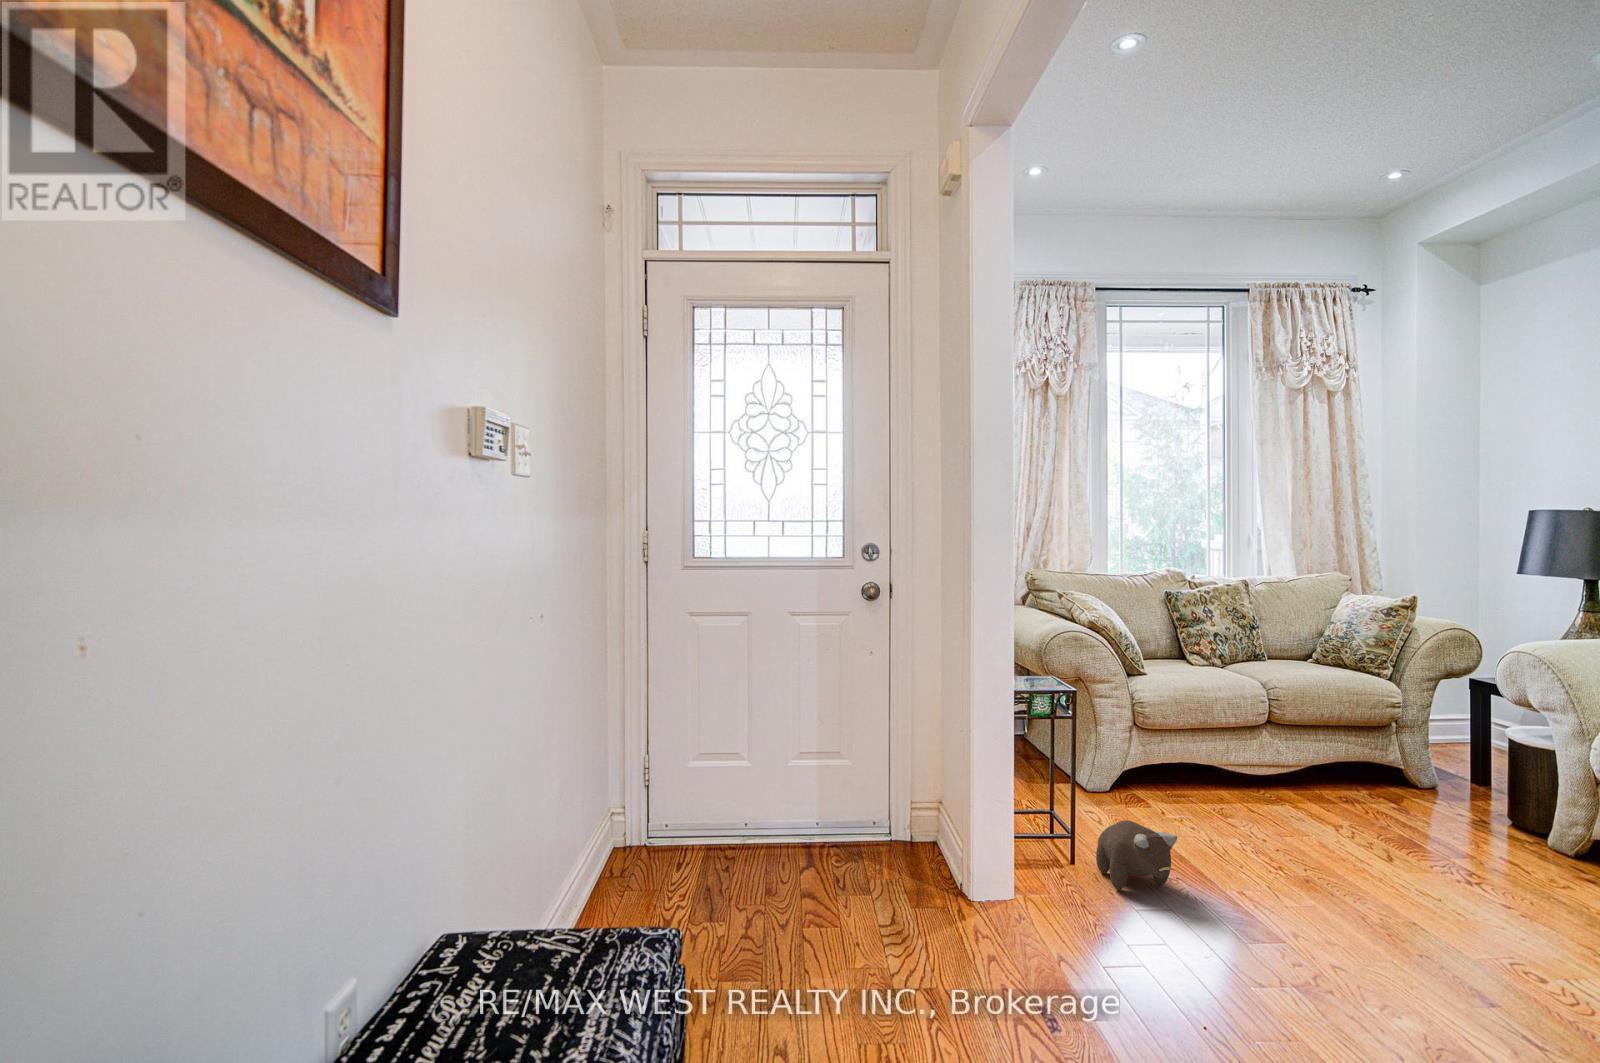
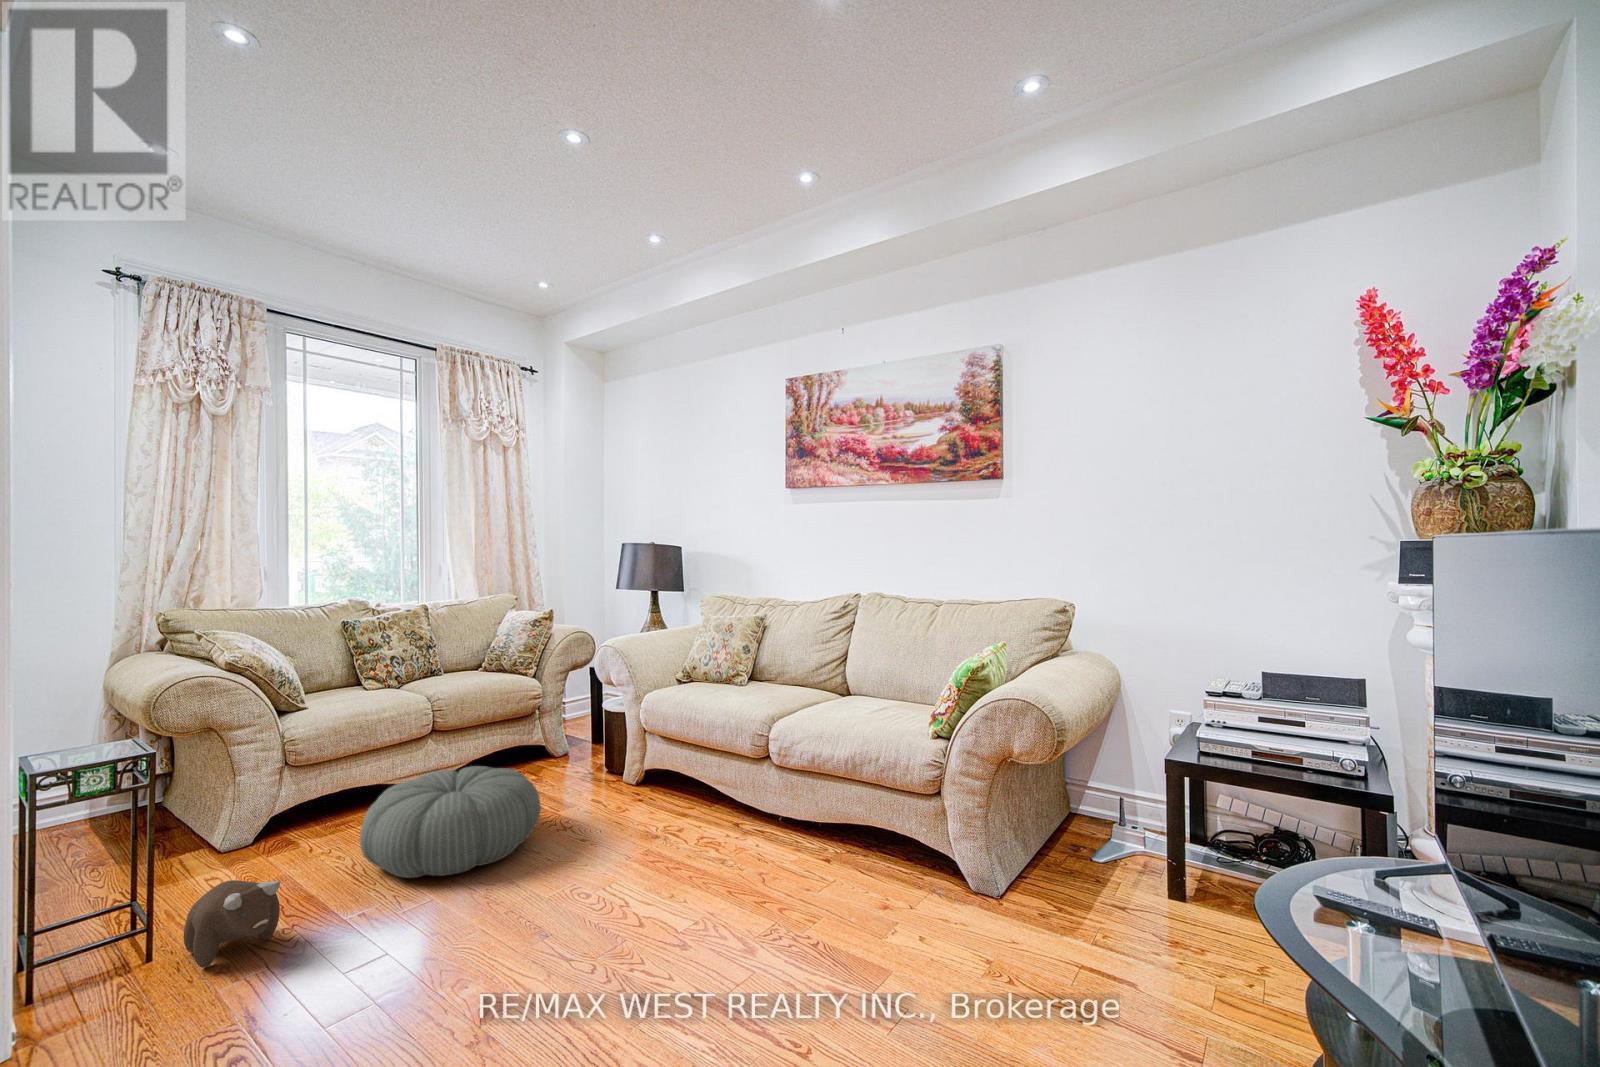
pouf: none [1223,767,1439,891] -> present [360,766,541,878]

